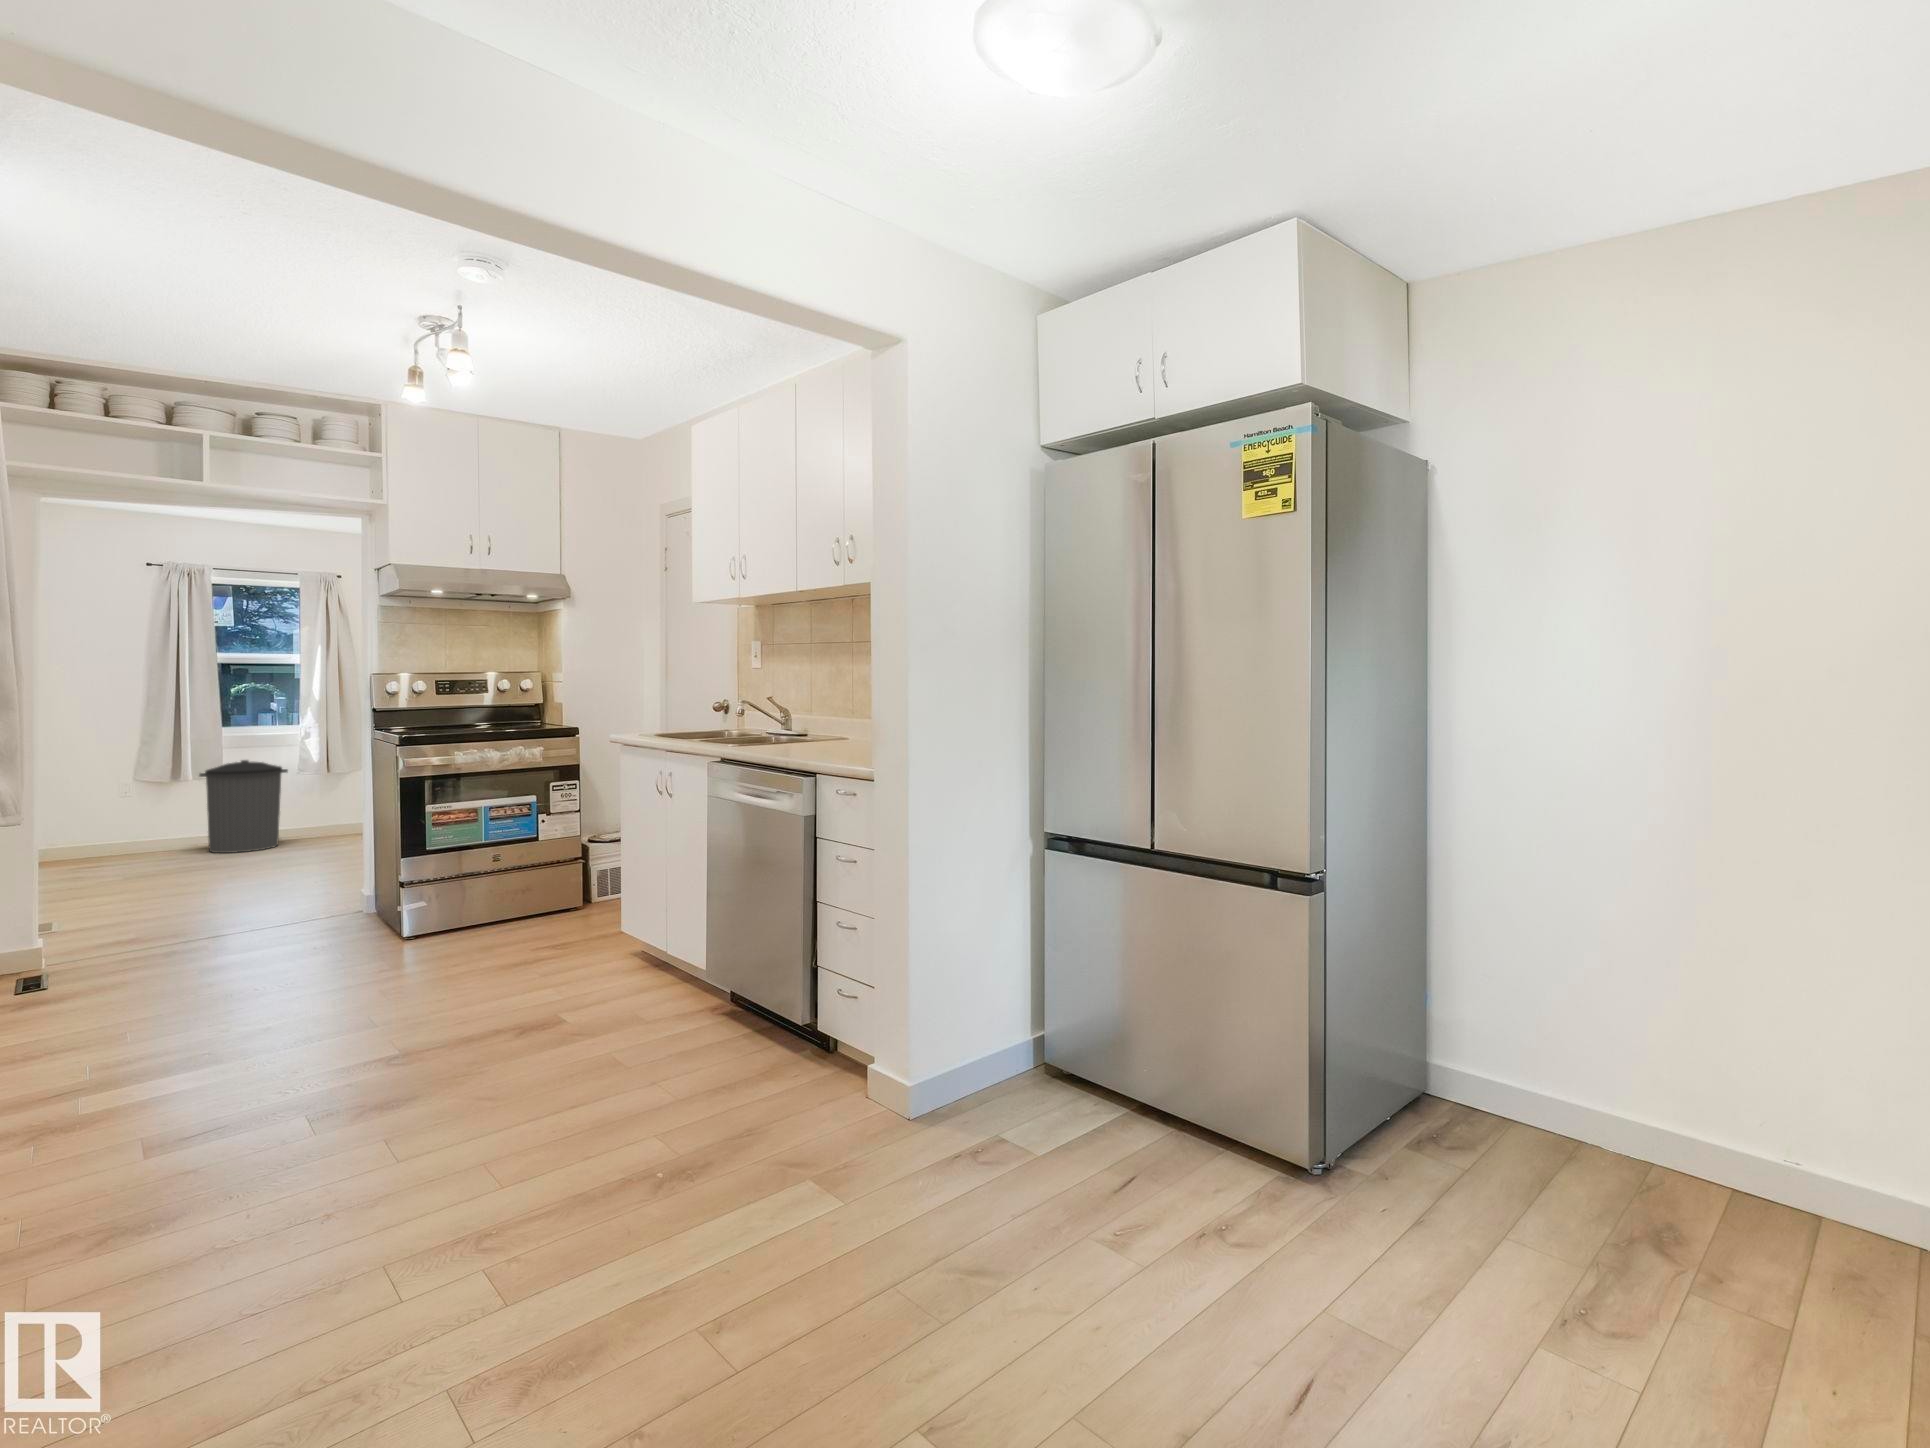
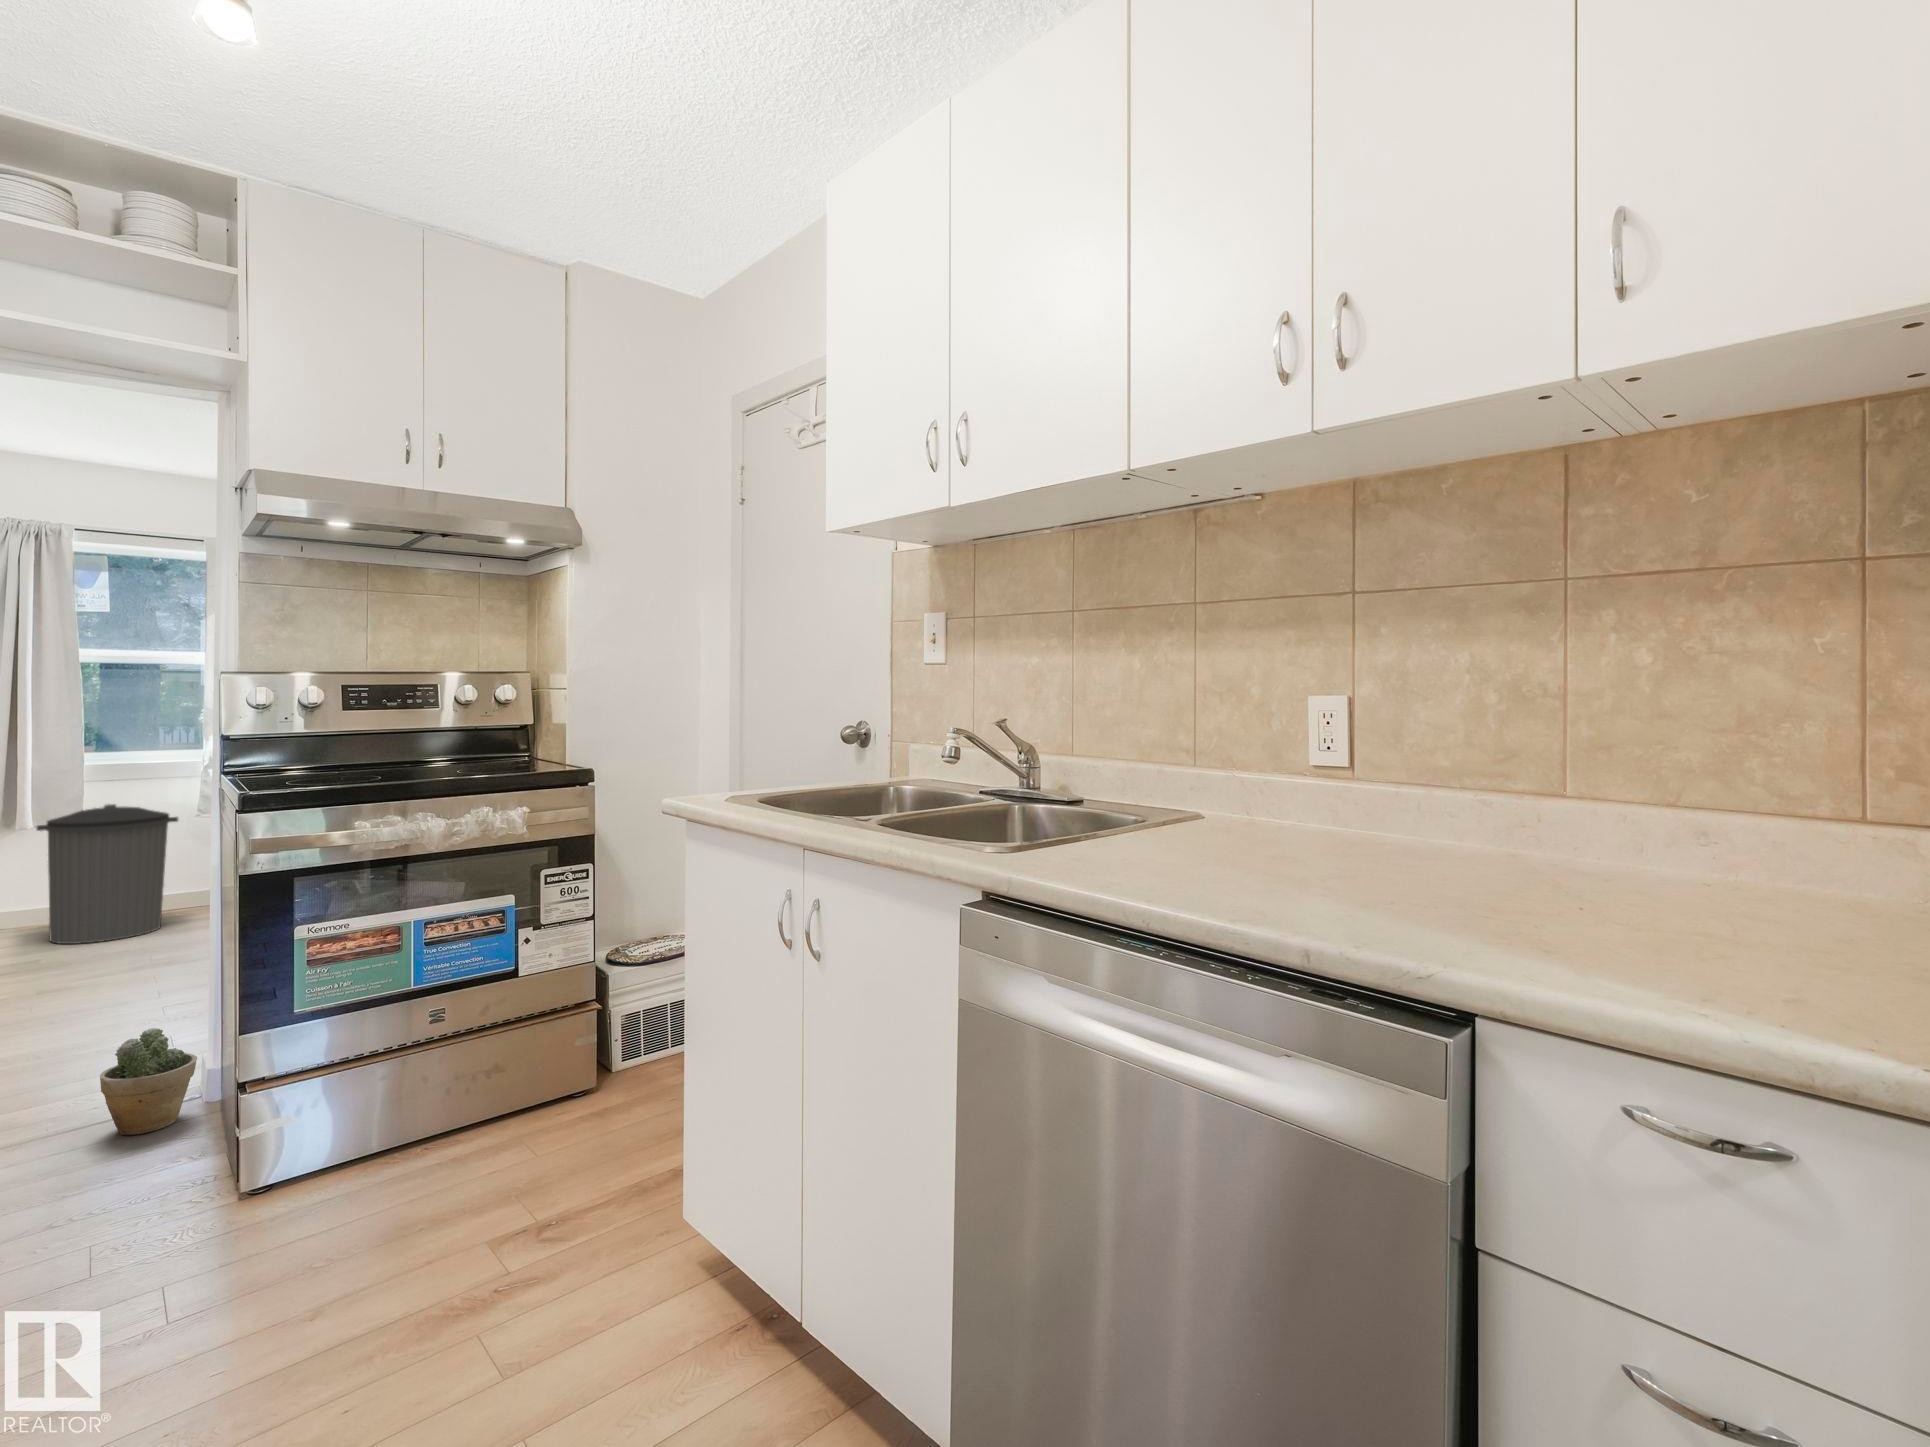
potted plant: none [316,869,363,922] -> present [100,1028,197,1135]

